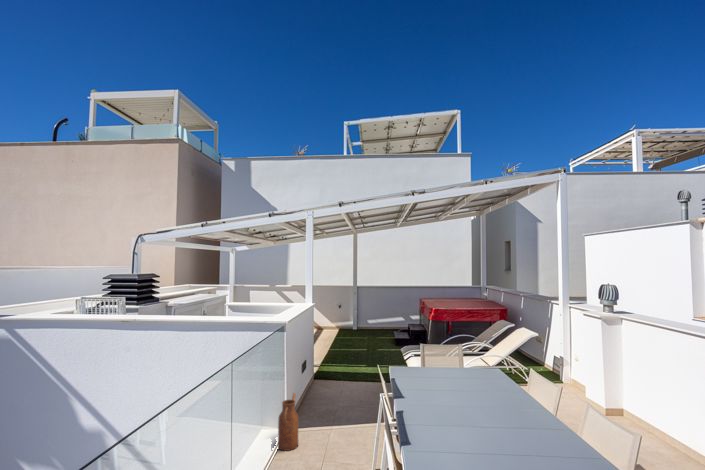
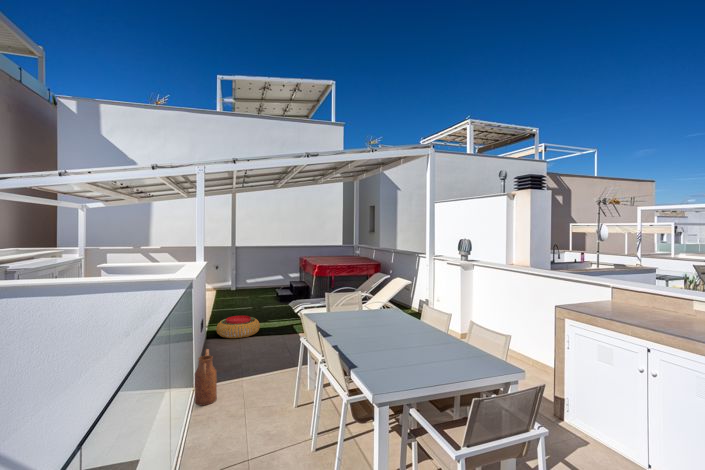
pouf: none [323,358,365,382] -> present [216,316,260,338]

